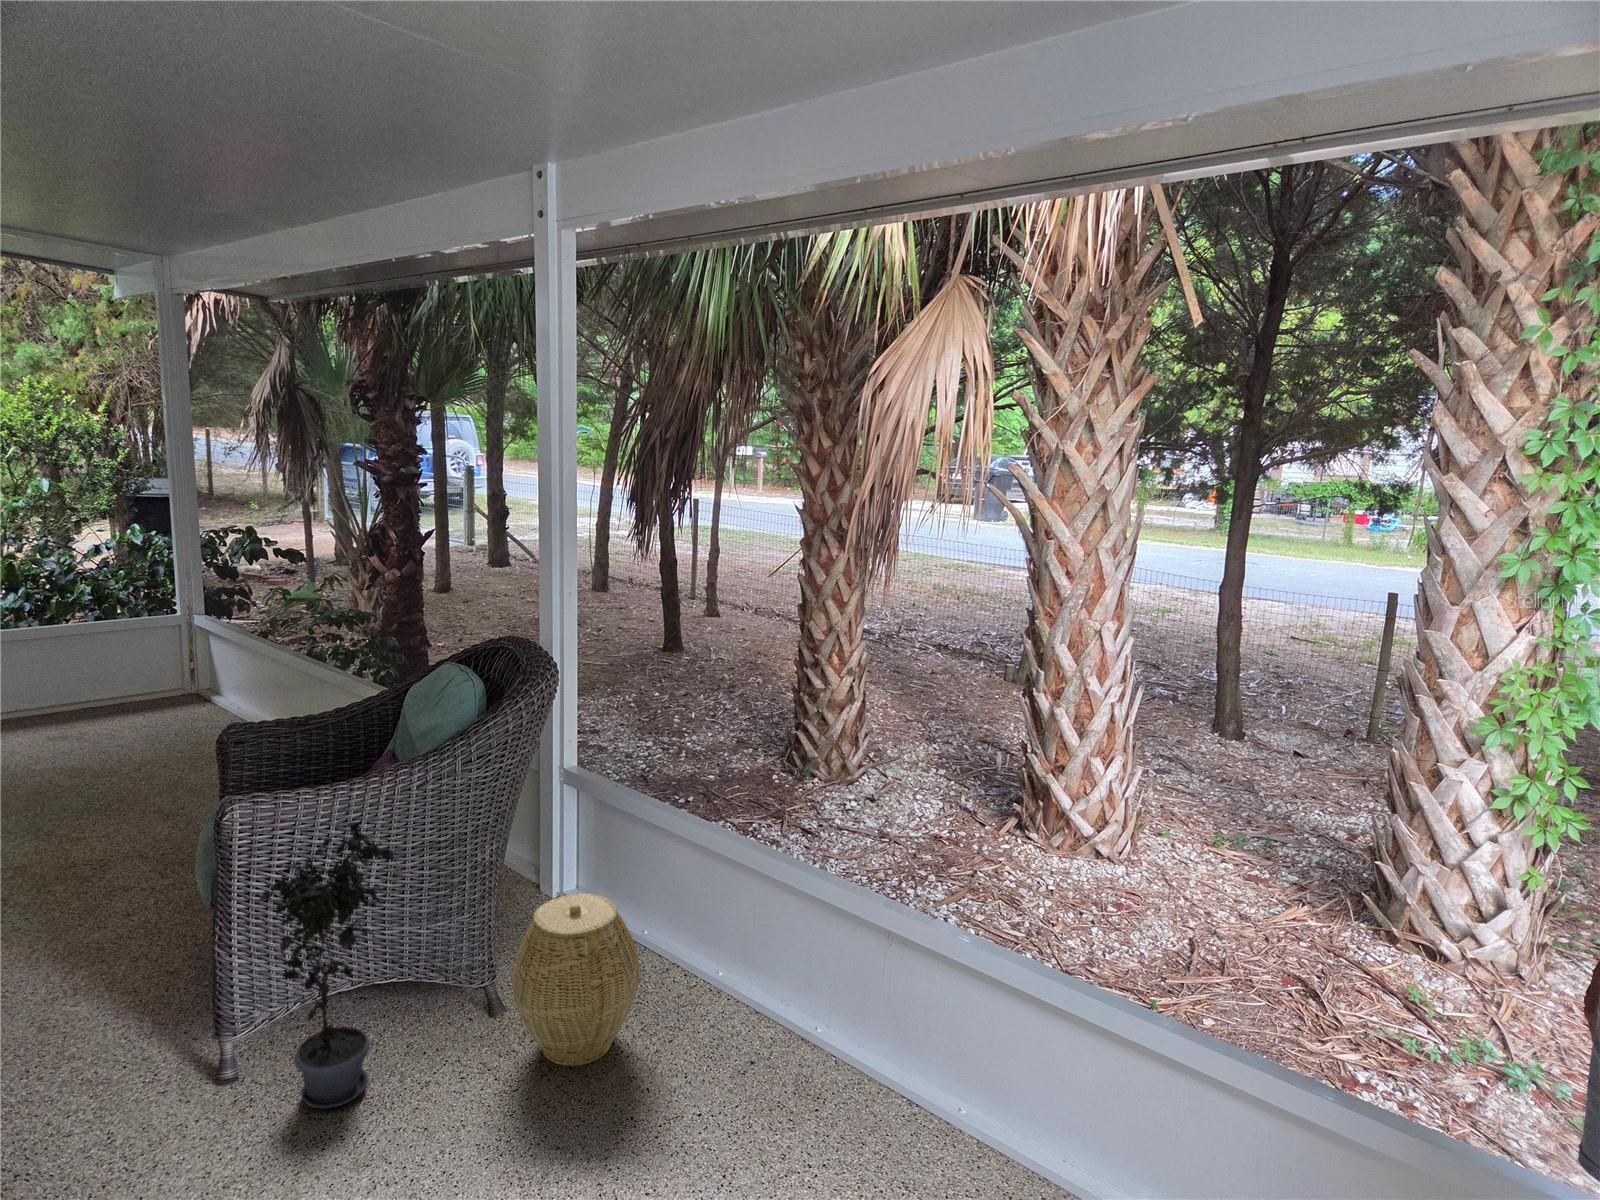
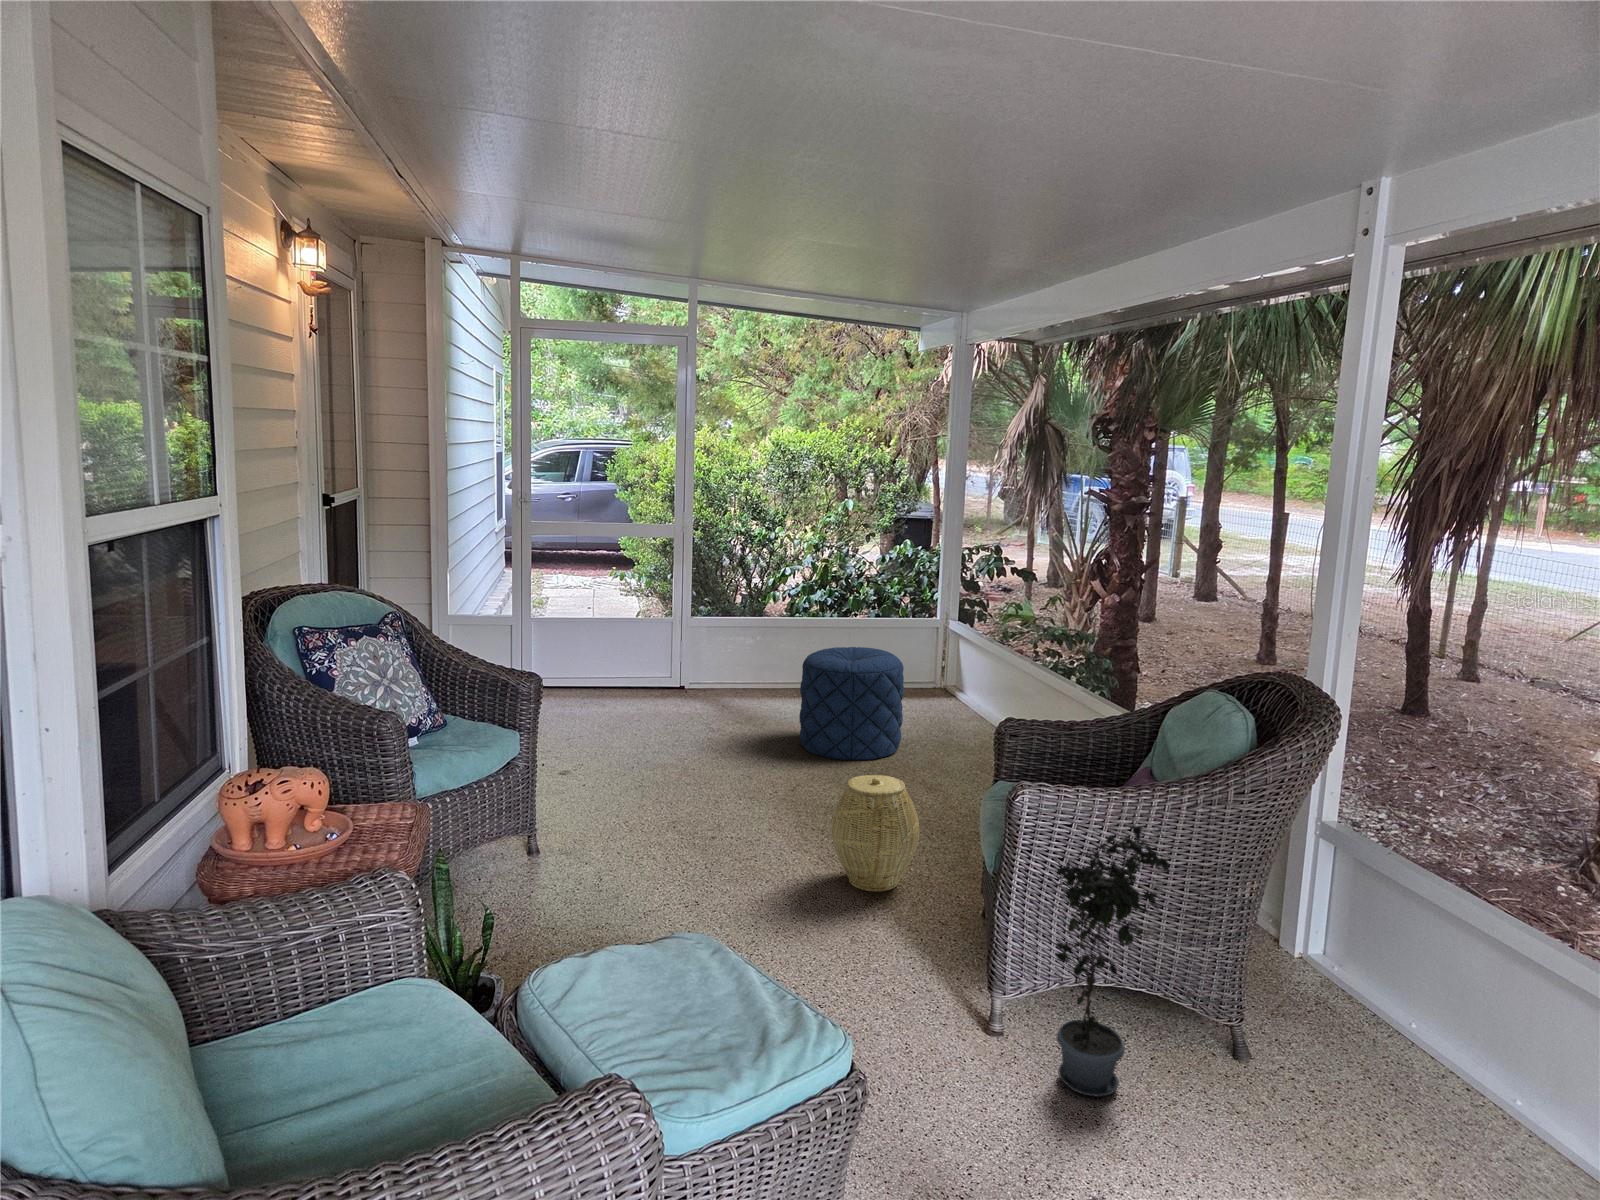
pouf: none [34,643,186,780] -> present [799,647,904,760]
woven basket: present [512,893,639,1066] -> present [831,775,919,891]

